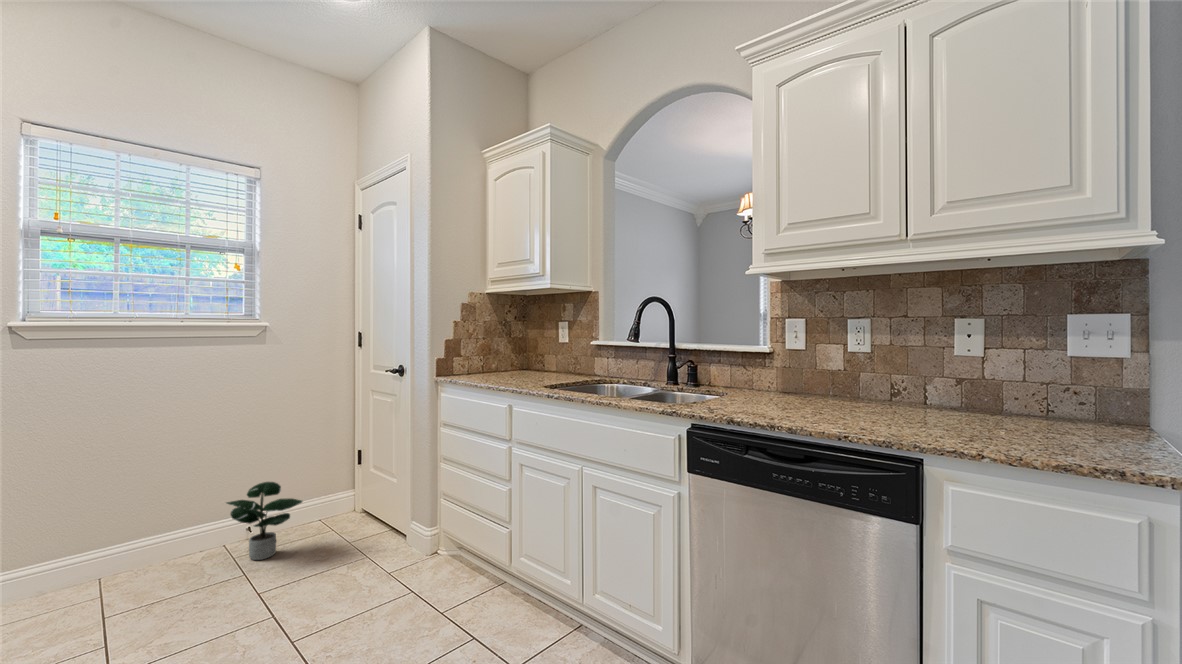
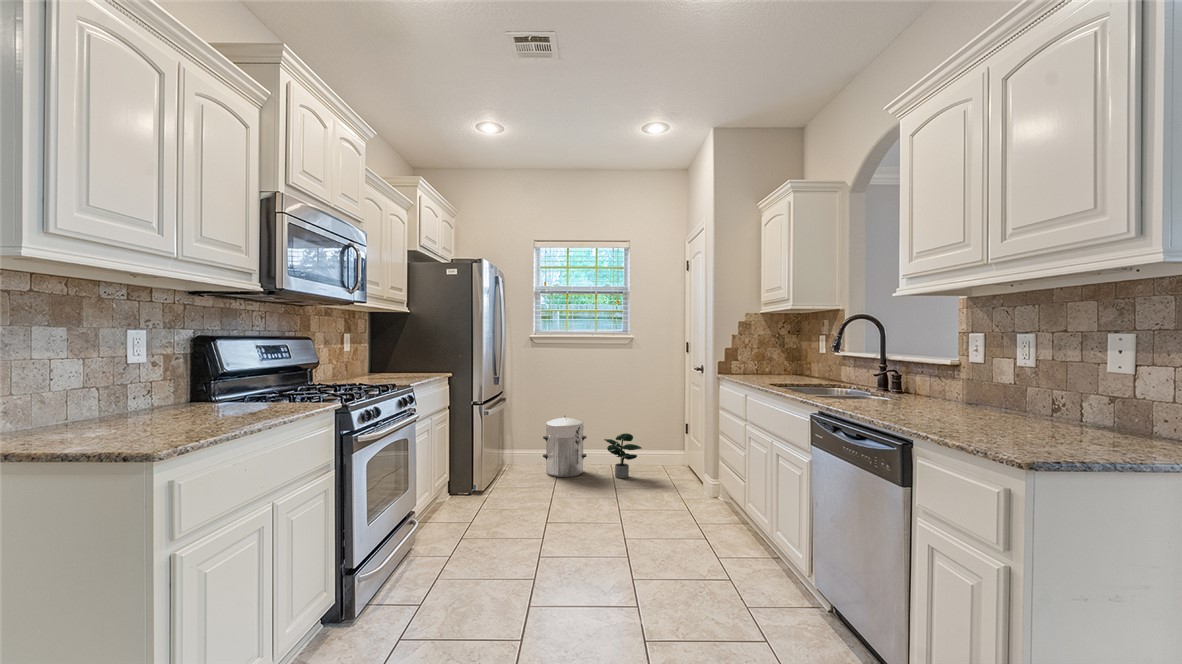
waste bin: none [71,476,185,602] -> present [543,416,587,477]

